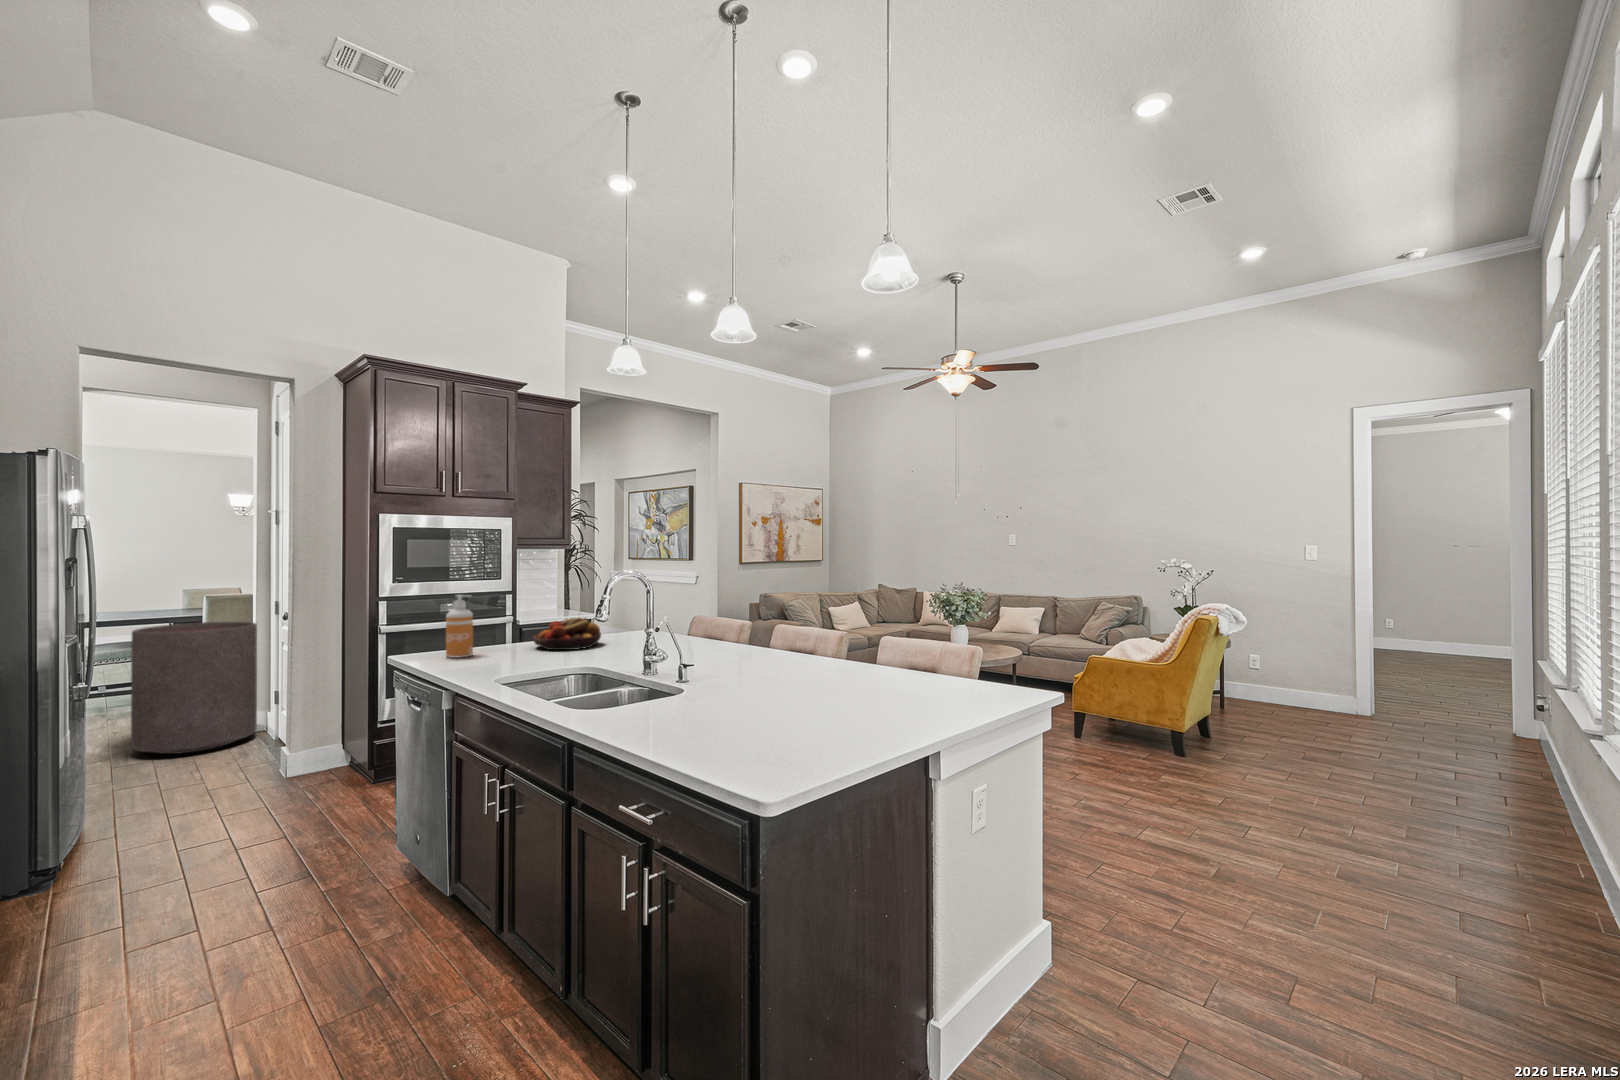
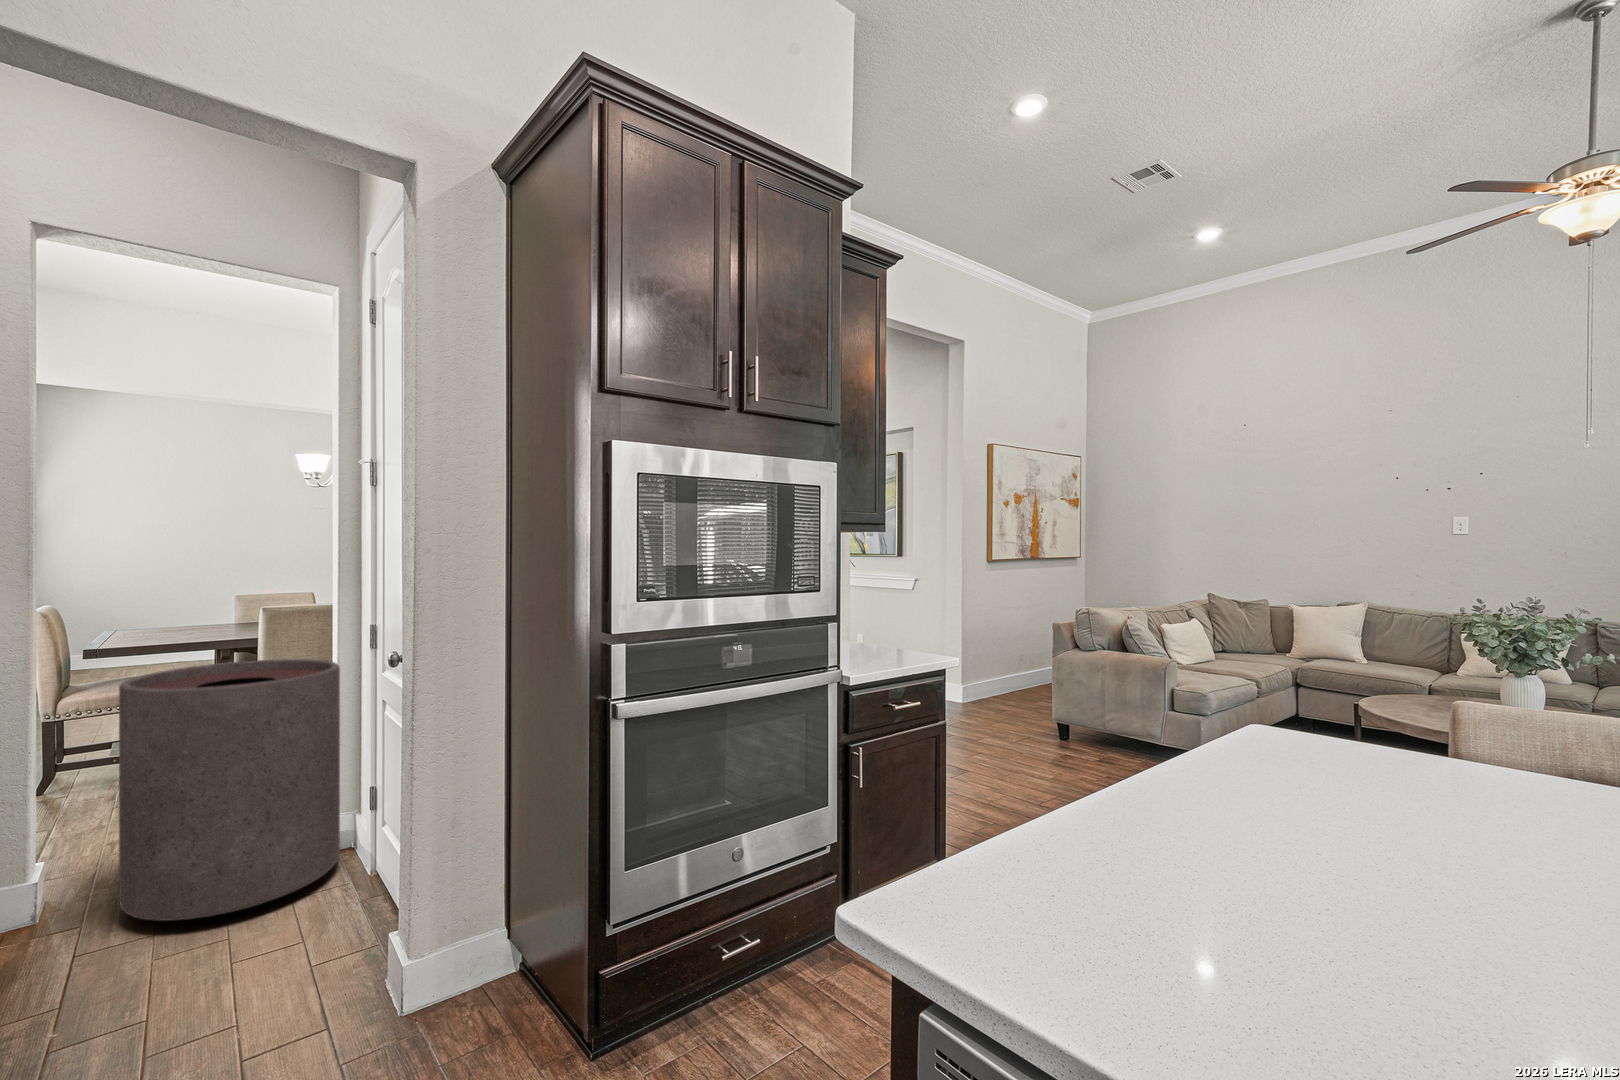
soap dispenser: present [446,595,473,658] -> none [1064,668,1168,931]
fruit bowl: present [533,618,601,650] -> none [1214,716,1487,867]

